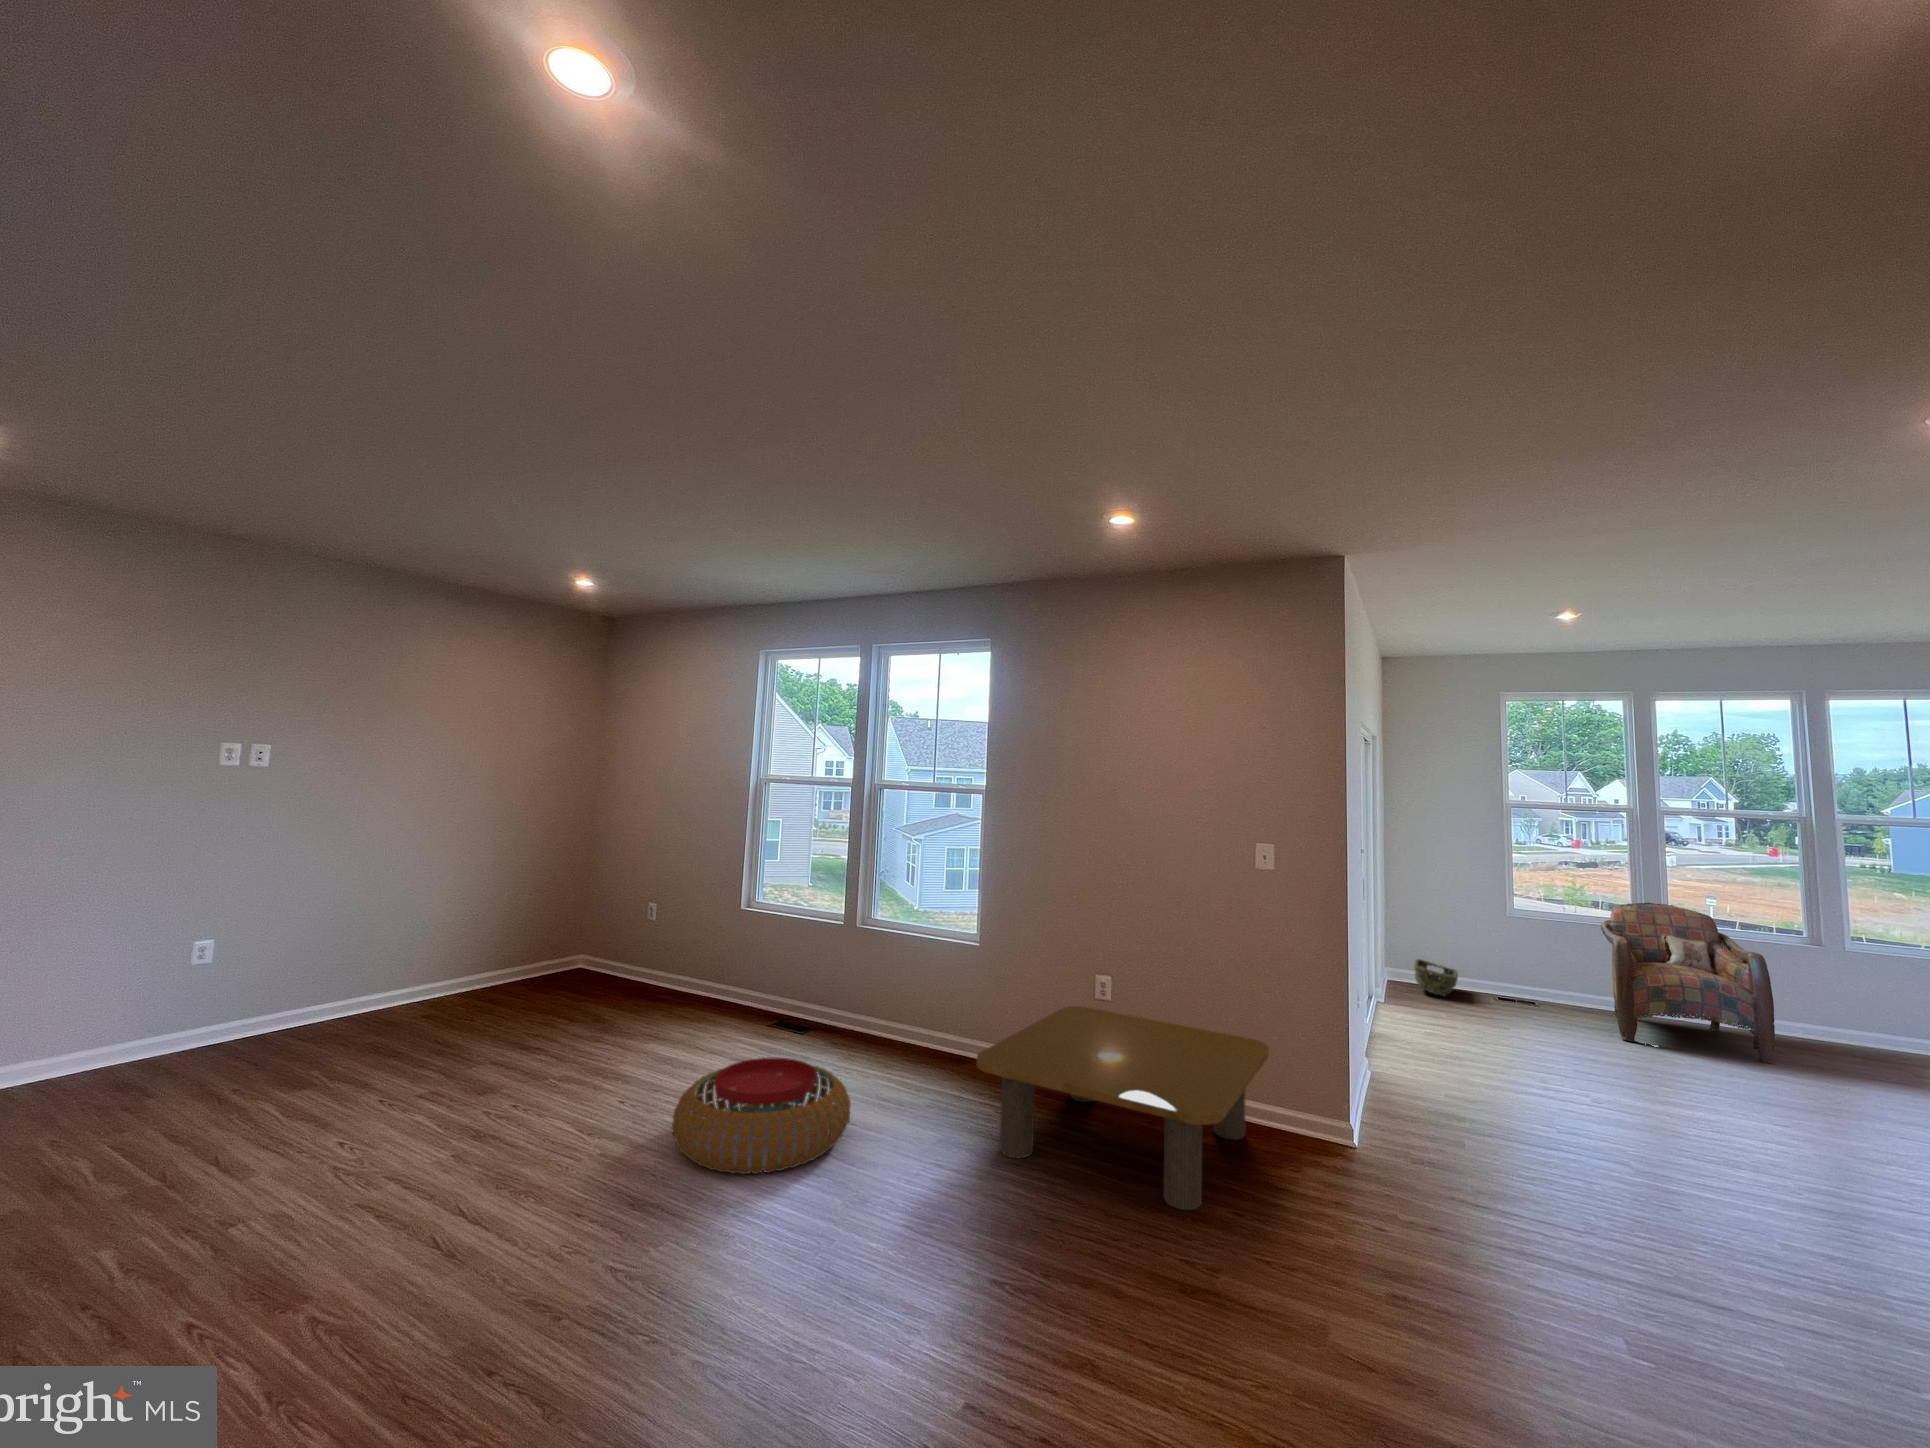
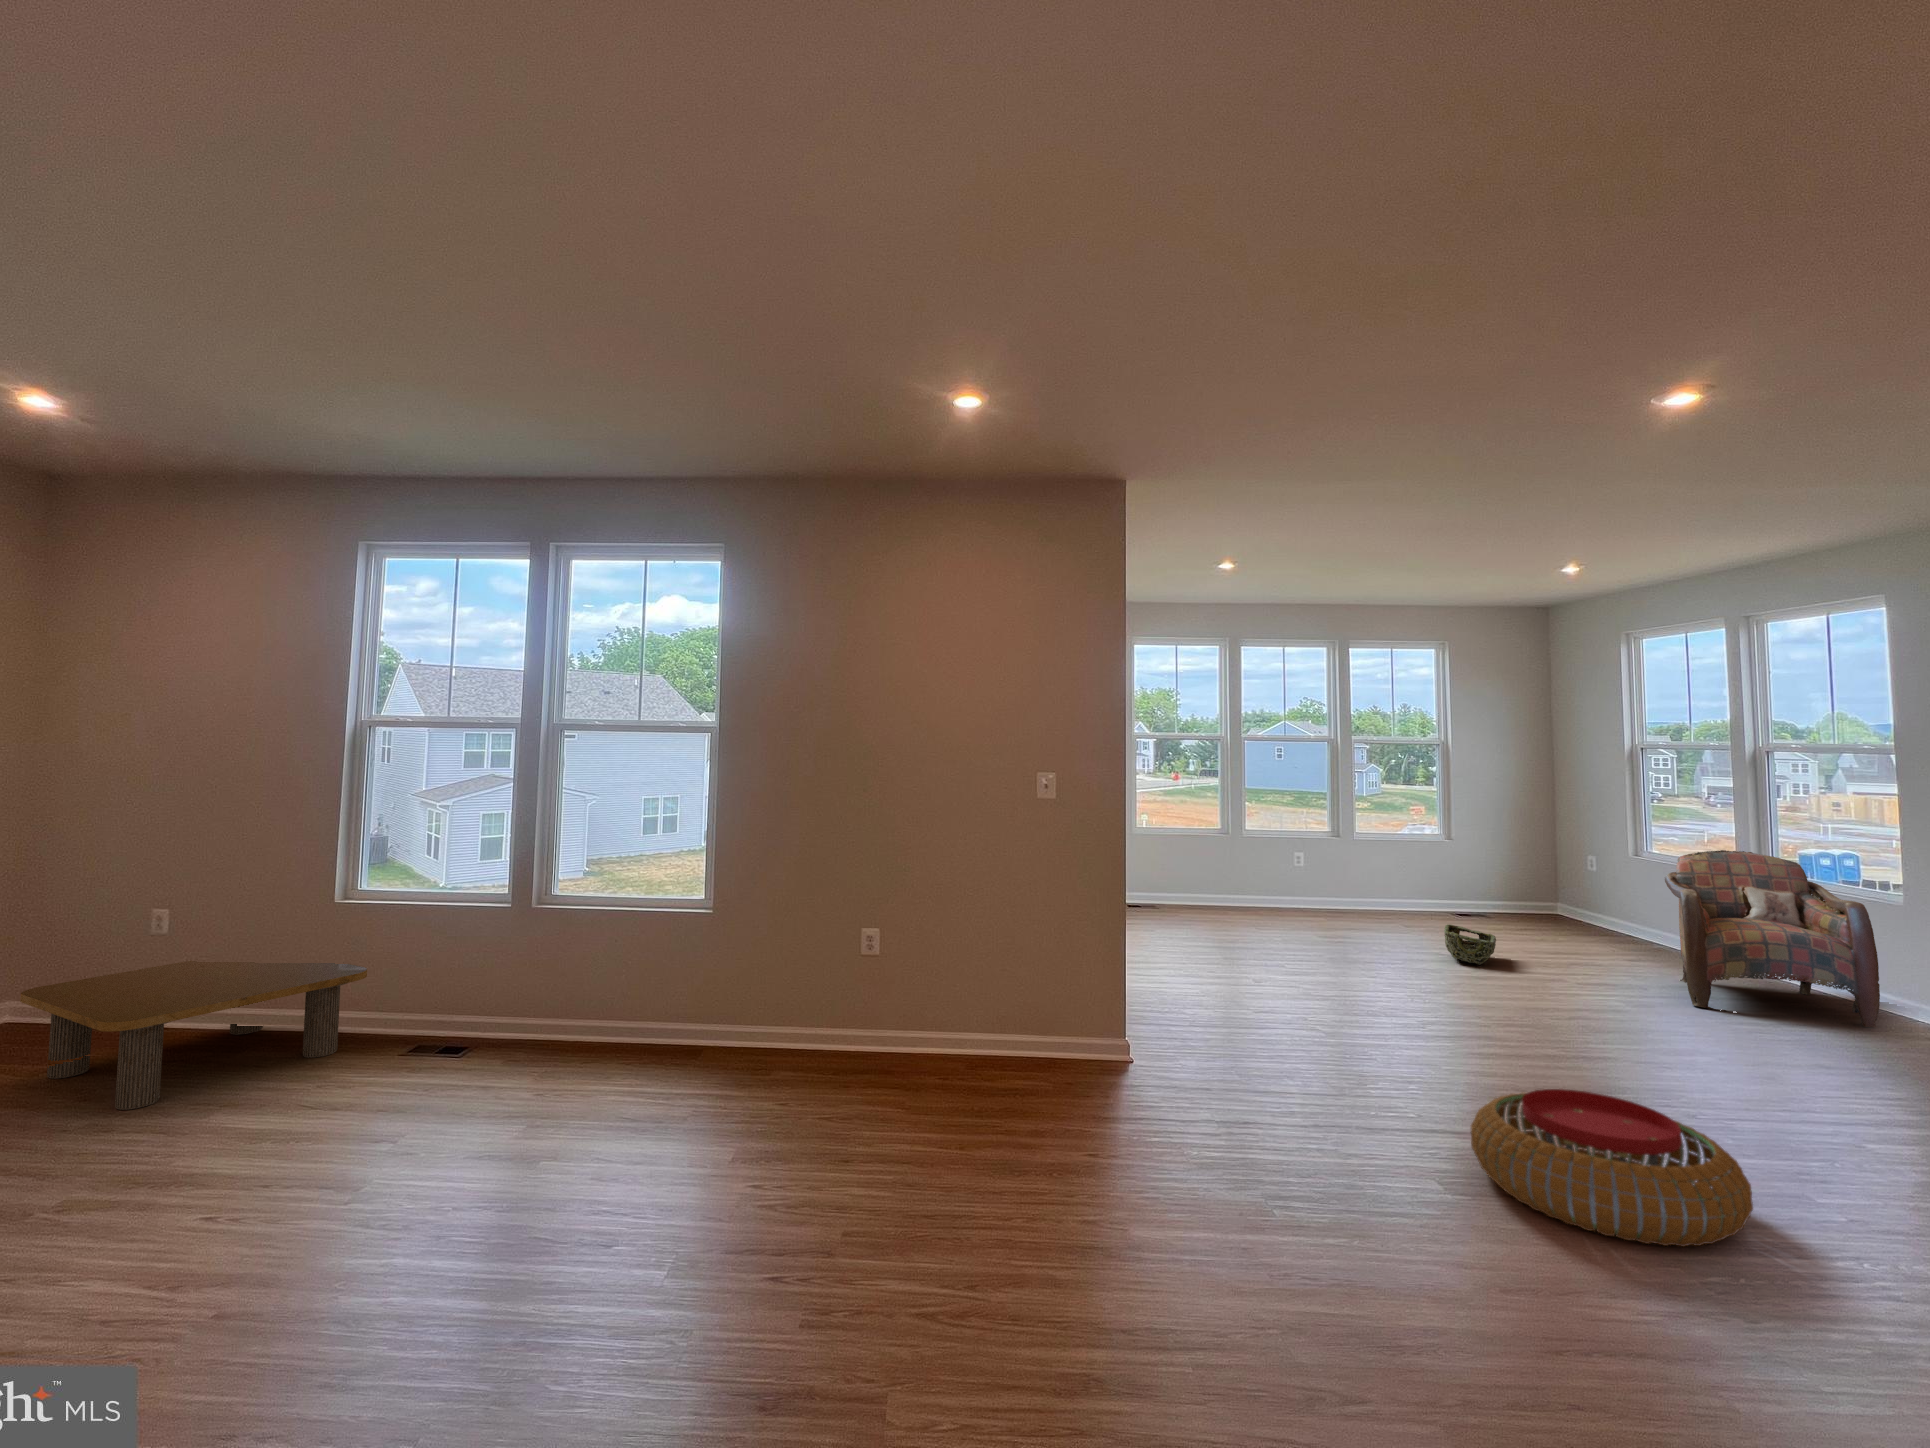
coffee table: present [976,1006,1269,1210] -> present [20,961,367,1110]
pouf: present [672,1057,851,1174] -> present [1471,1089,1753,1246]

